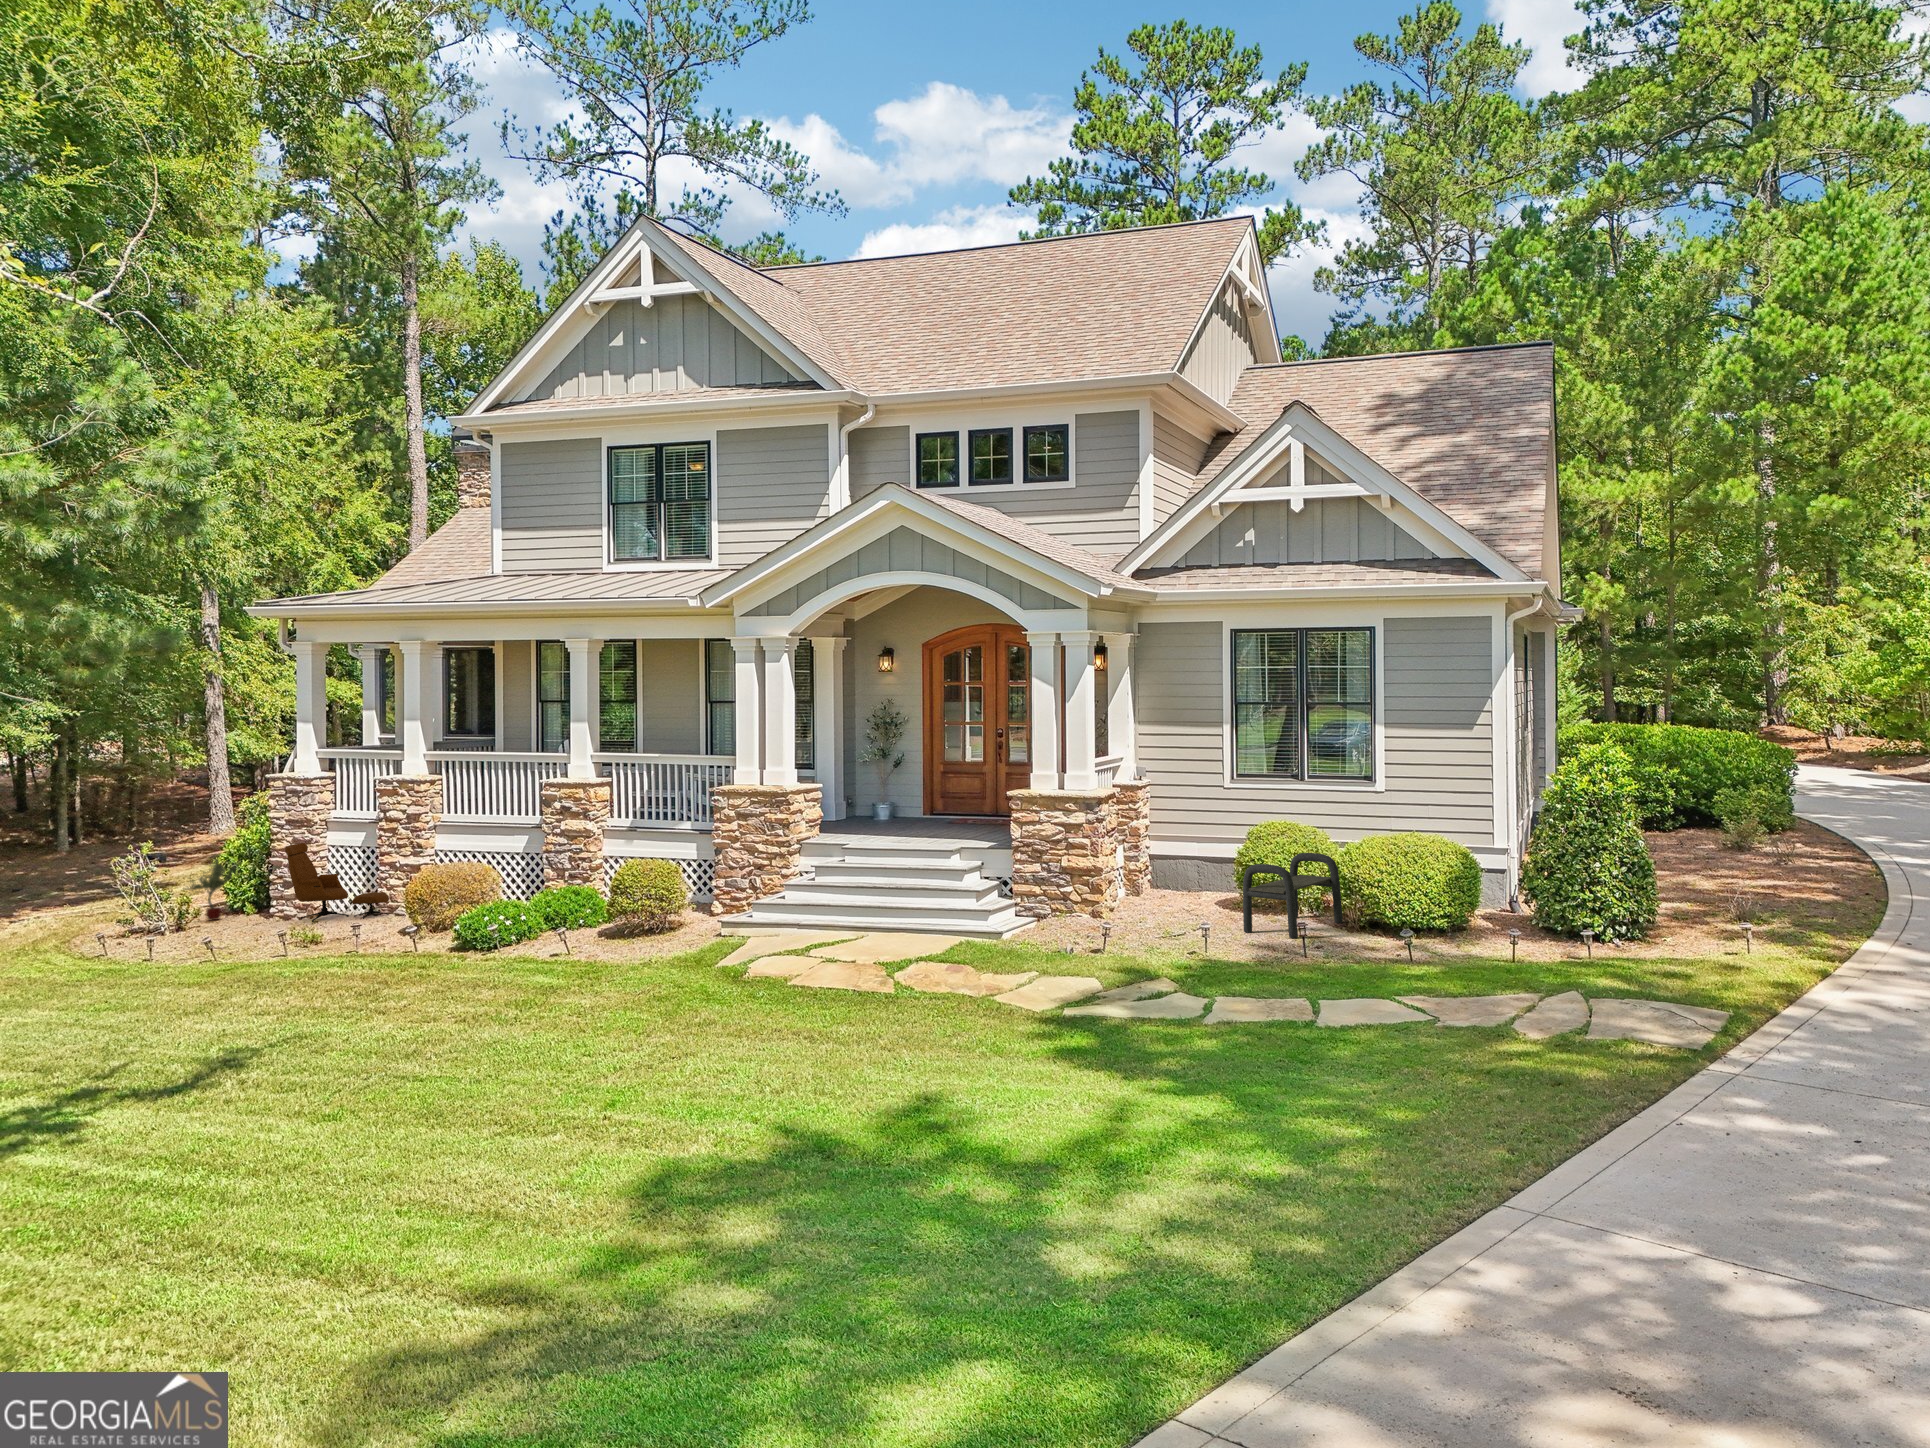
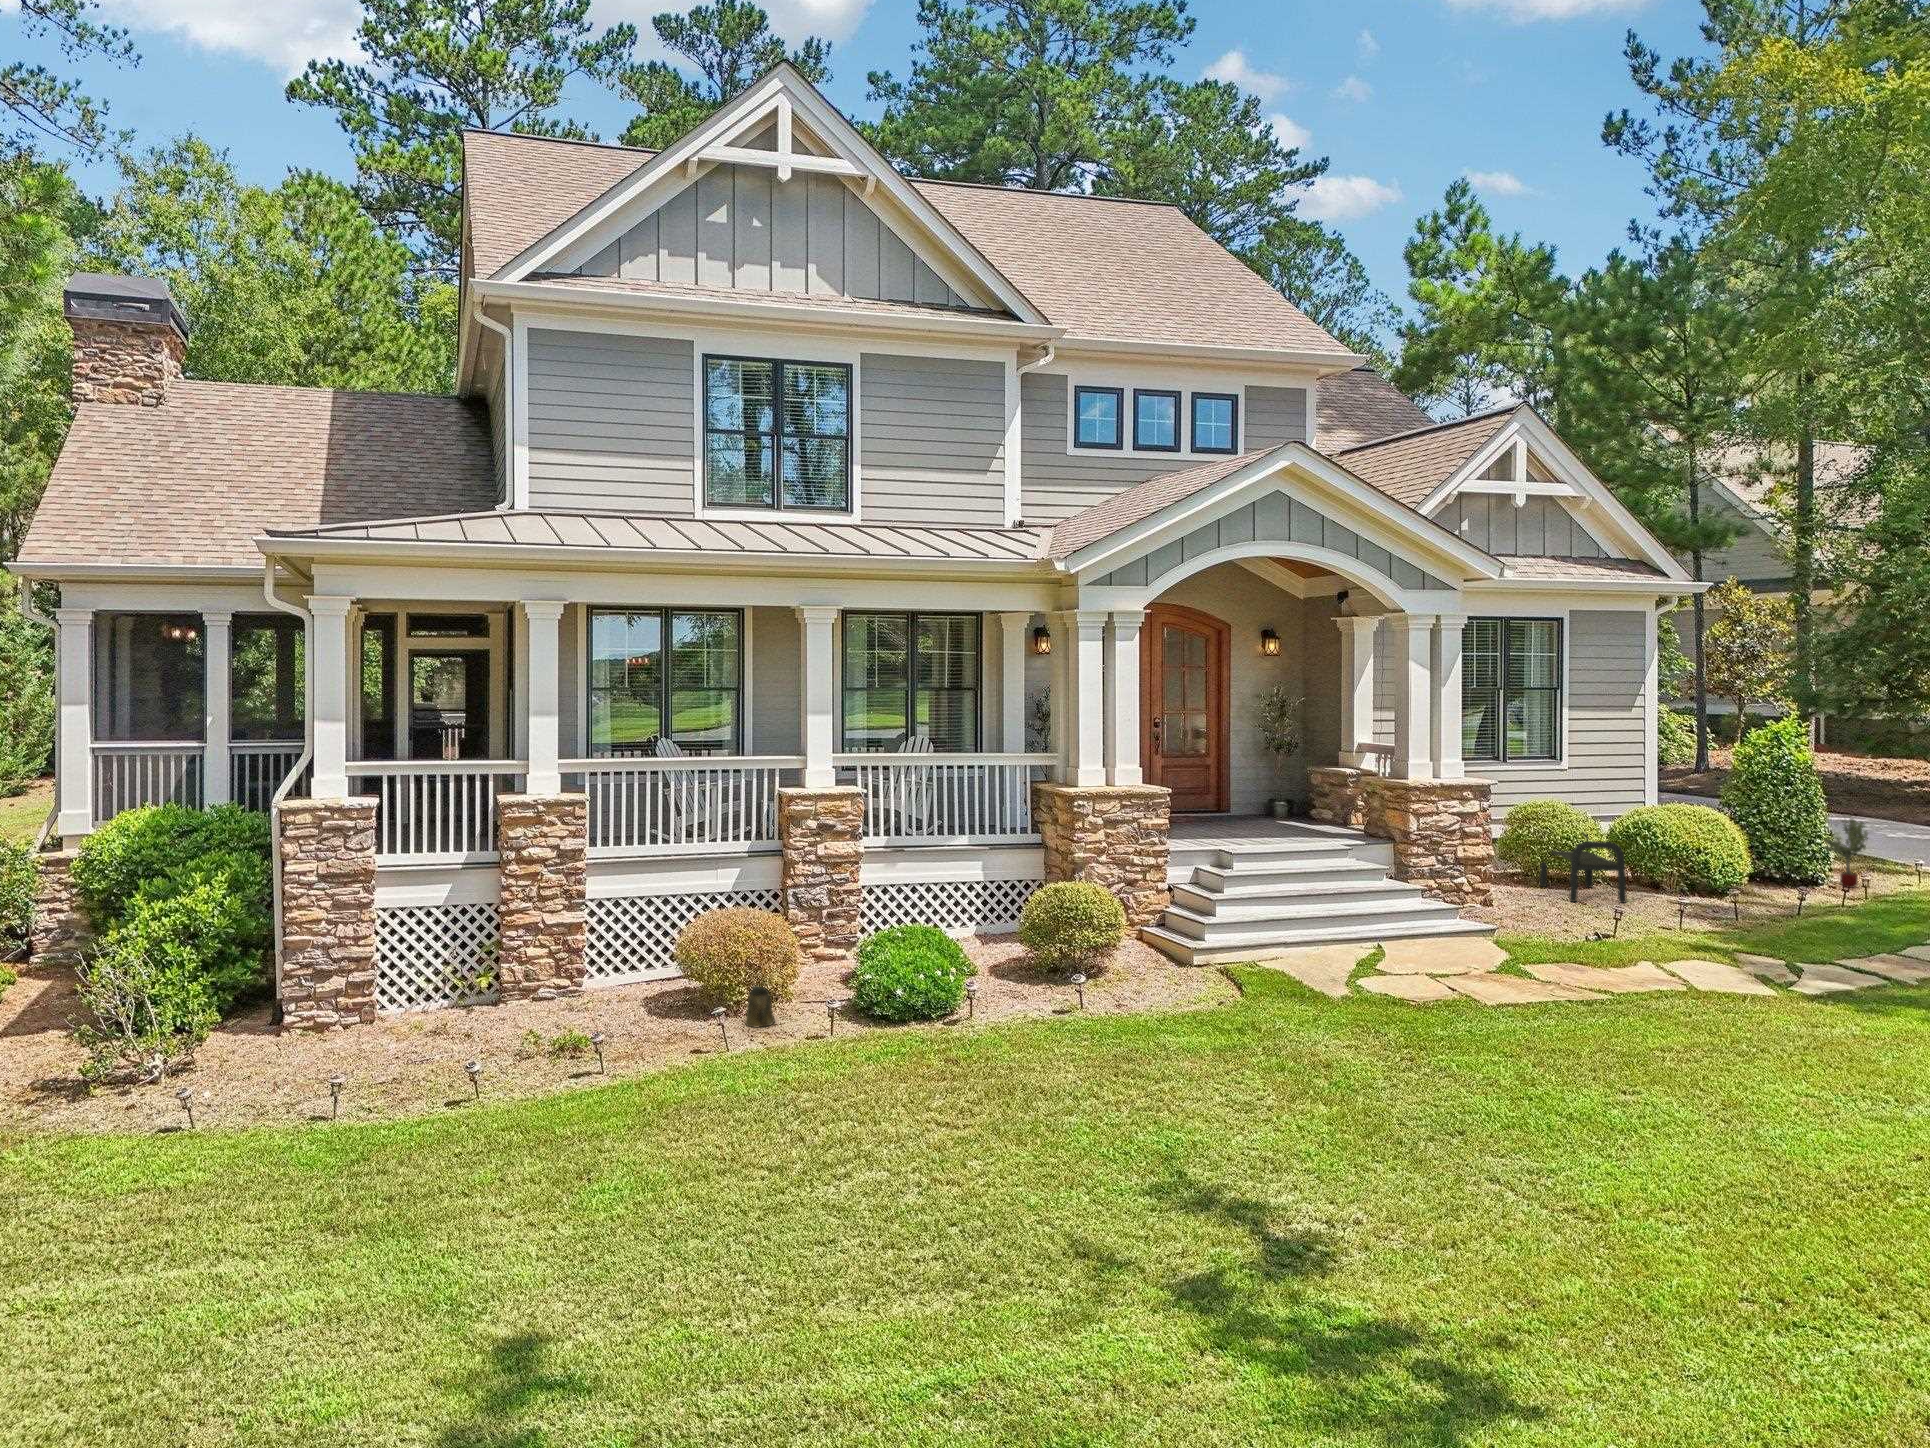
lounge chair: present [285,843,389,922] -> none [408,906,561,1029]
potted tree: present [186,858,240,921] -> present [1823,816,1868,888]
watering can: none [384,911,421,938] -> present [745,986,775,1027]

